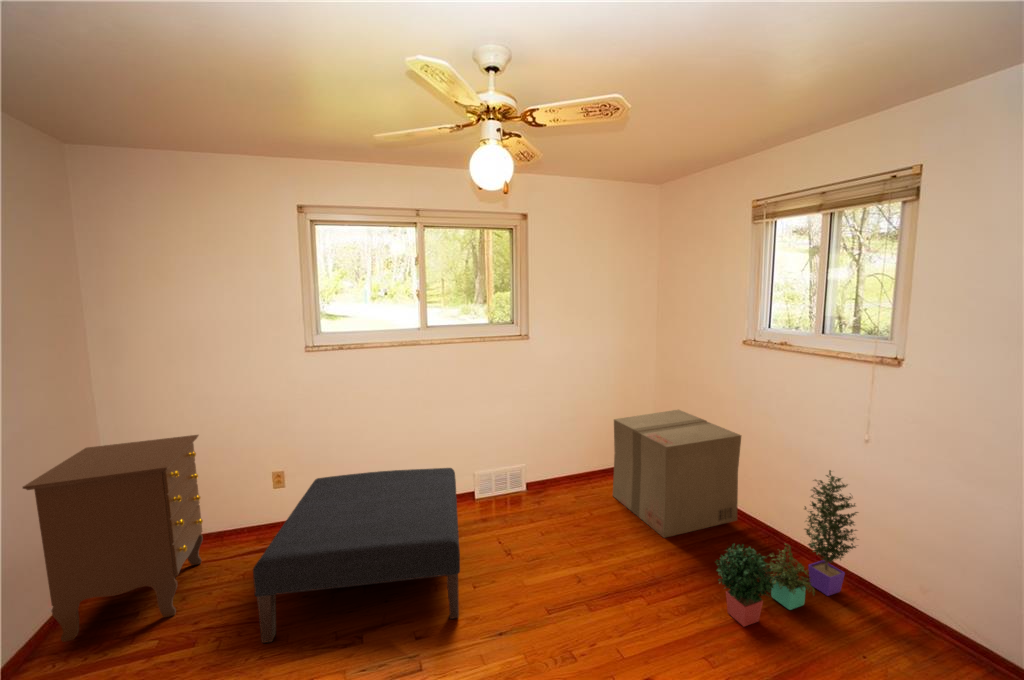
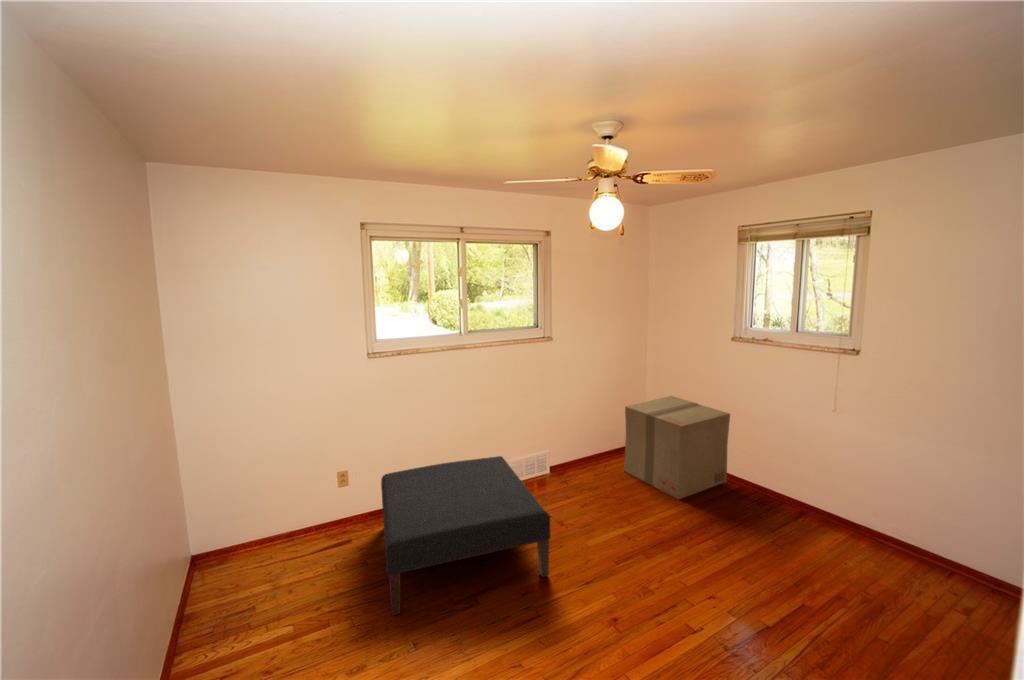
dresser: present [23,435,203,642] -> none [164,440,293,641]
potted plant: present [715,470,858,627] -> none [736,435,832,556]

